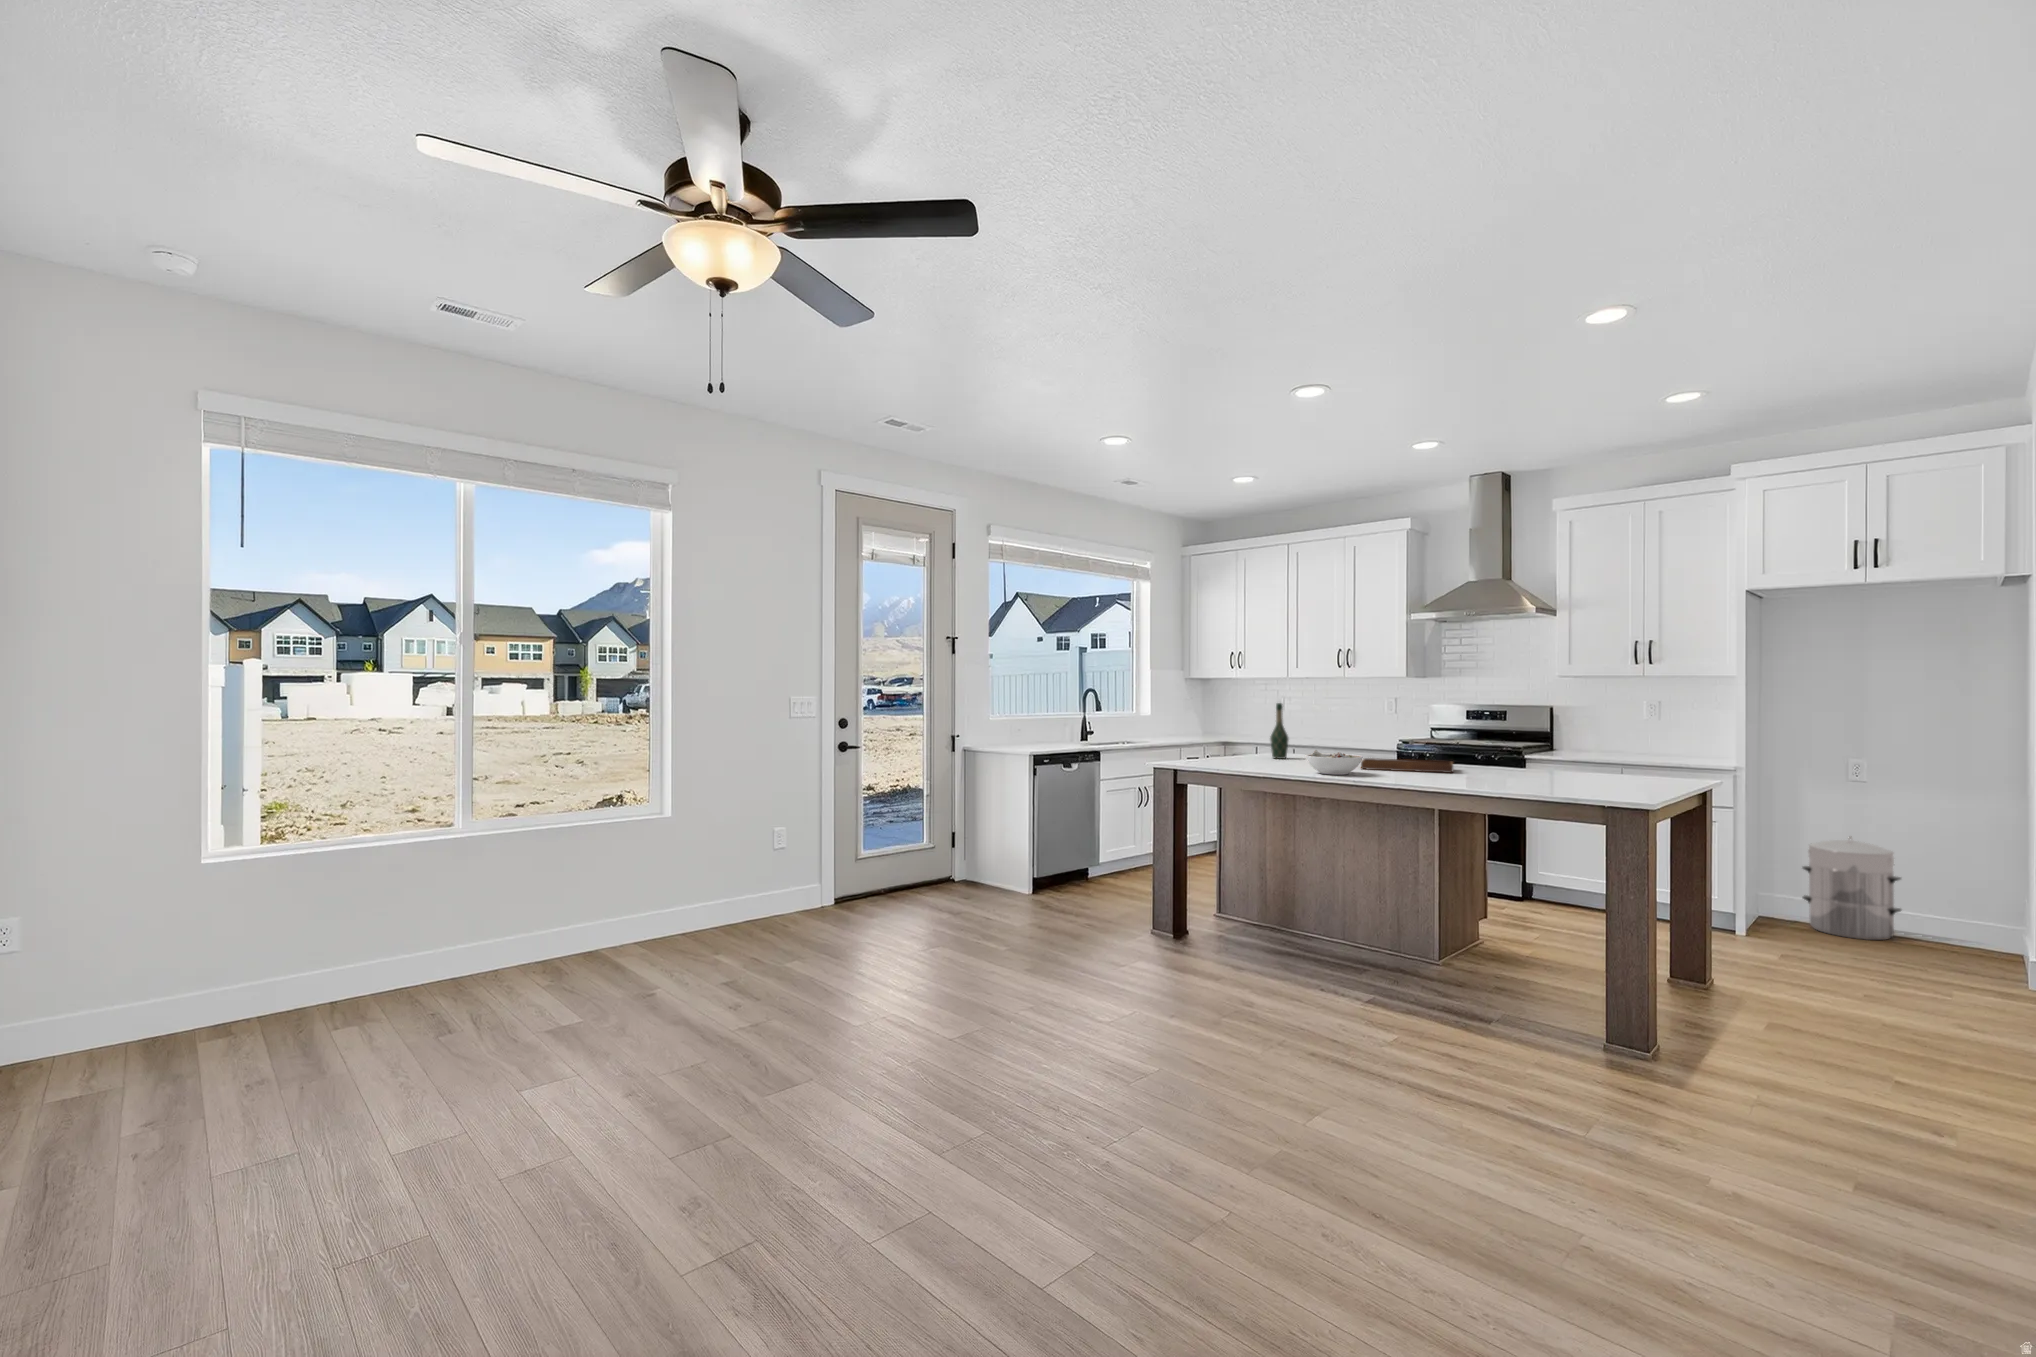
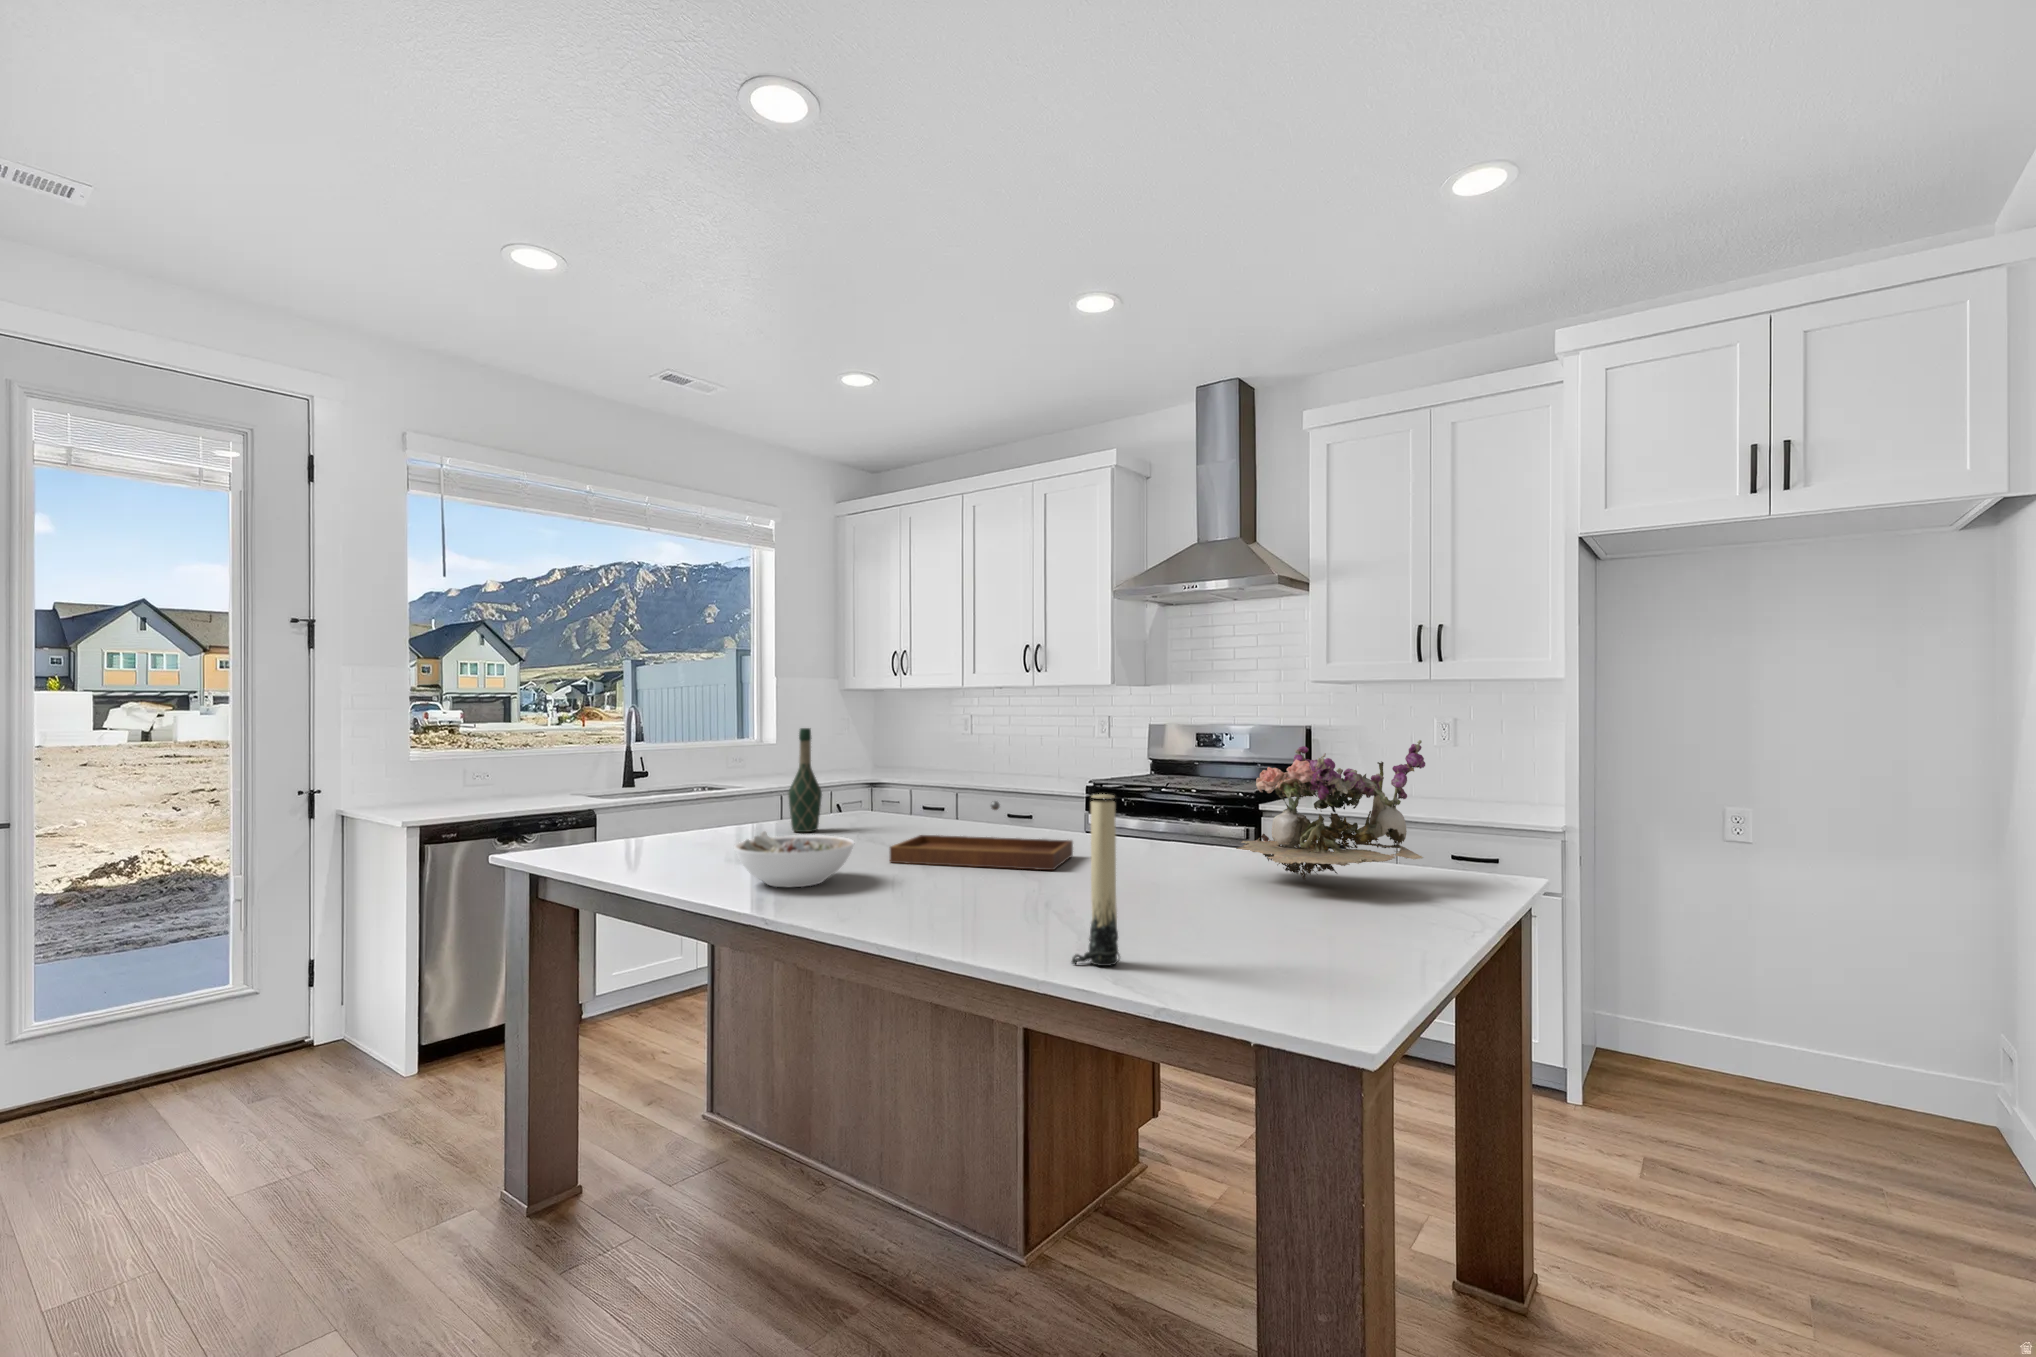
flower arrangement: none [1554,710,1658,779] -> present [1236,740,1425,880]
candle: none [1515,728,1536,794] -> present [1072,794,1120,966]
waste bin: present [1803,837,1901,940] -> none [1664,936,1814,1113]

